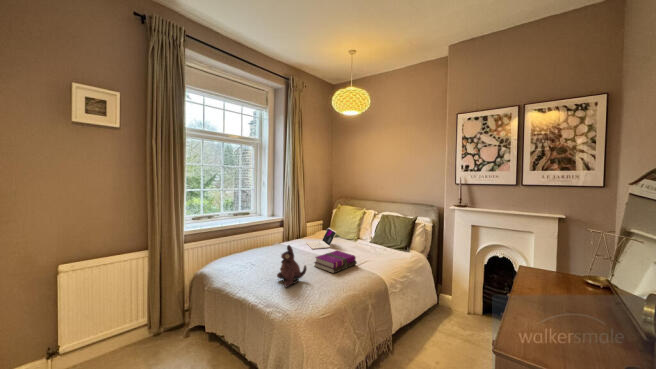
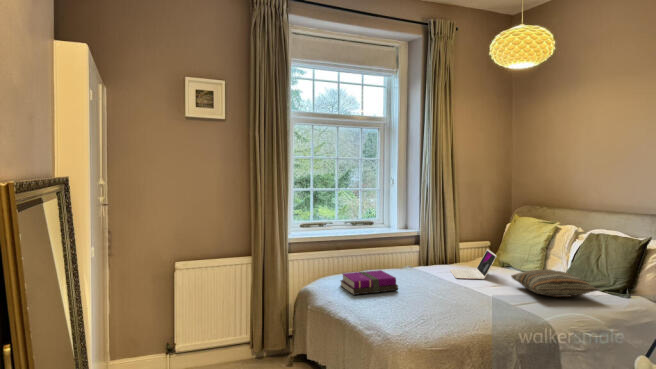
pillow: none [346,239,394,255] -> present [511,269,598,297]
plush toy: present [277,245,306,287] -> none [388,261,429,316]
notebook: present [314,251,357,273] -> present [341,270,398,295]

